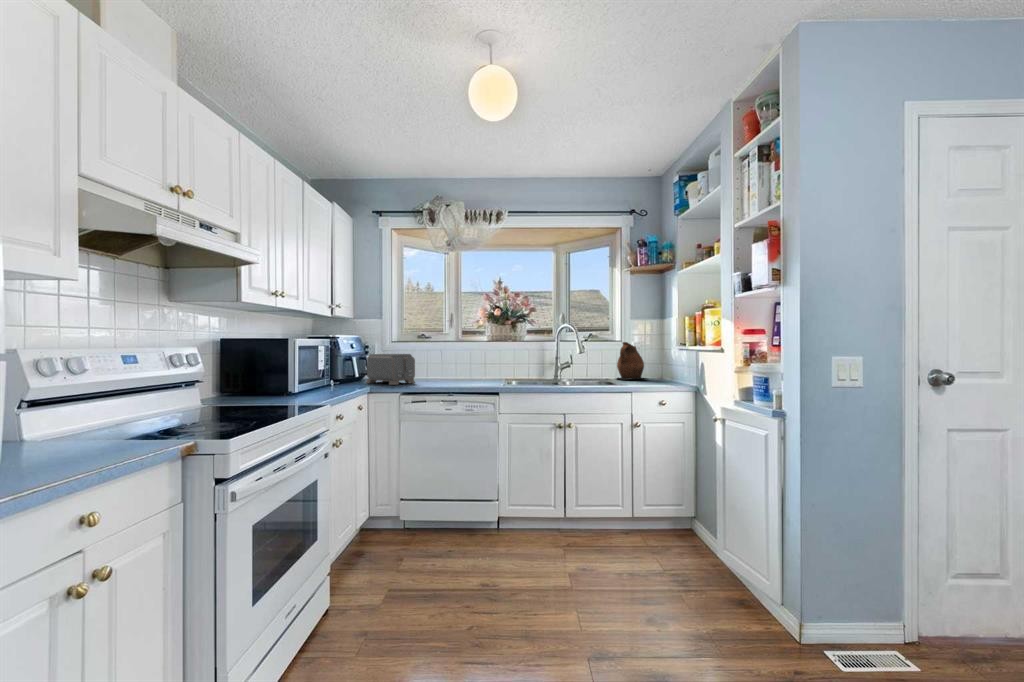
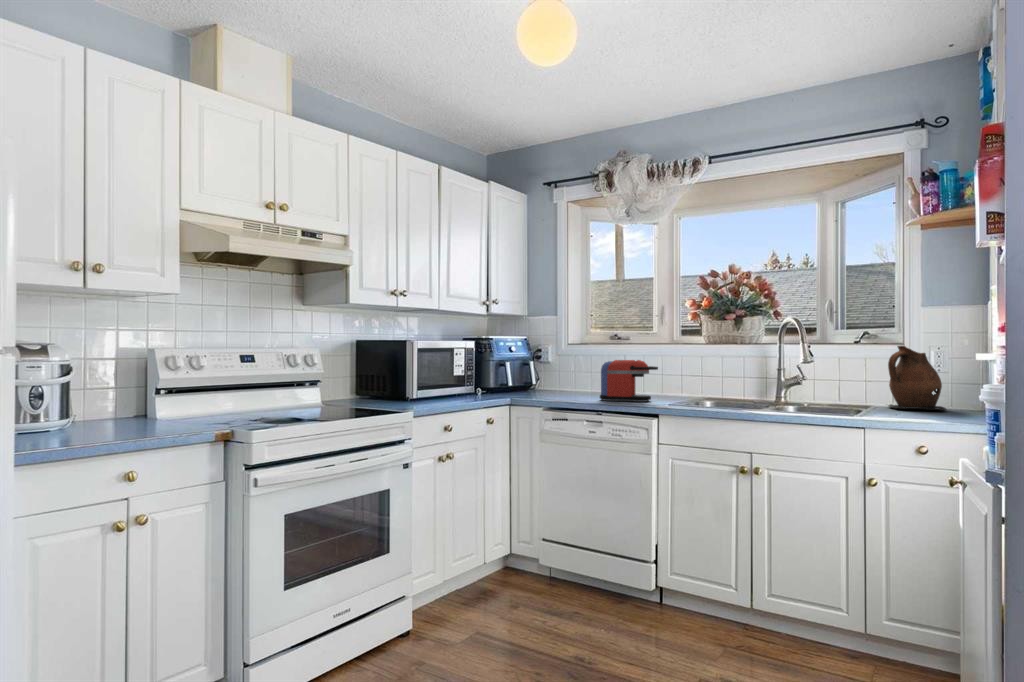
toaster: present [366,354,415,385] -> none [529,358,579,396]
coffee maker: none [440,354,484,385] -> present [600,360,658,402]

